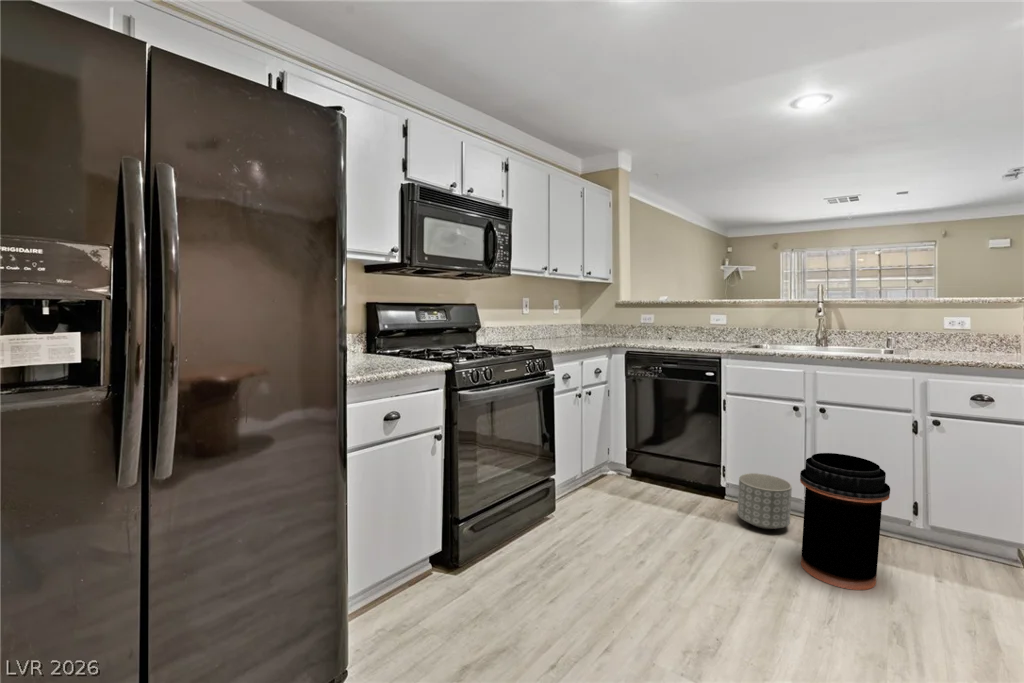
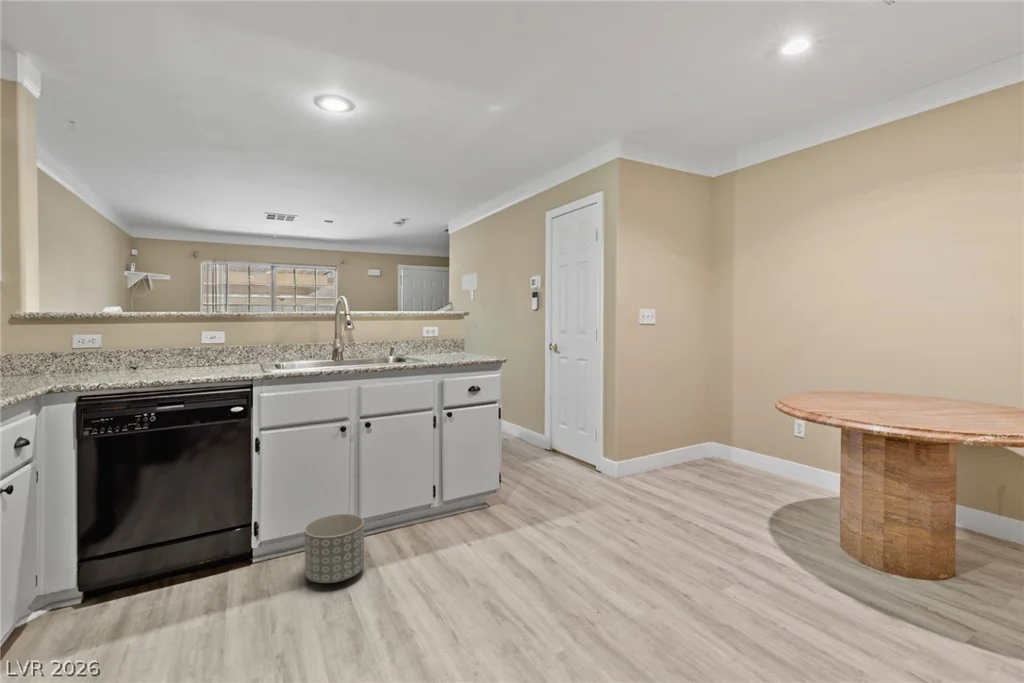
trash can: present [800,453,890,590] -> none [394,466,471,608]

